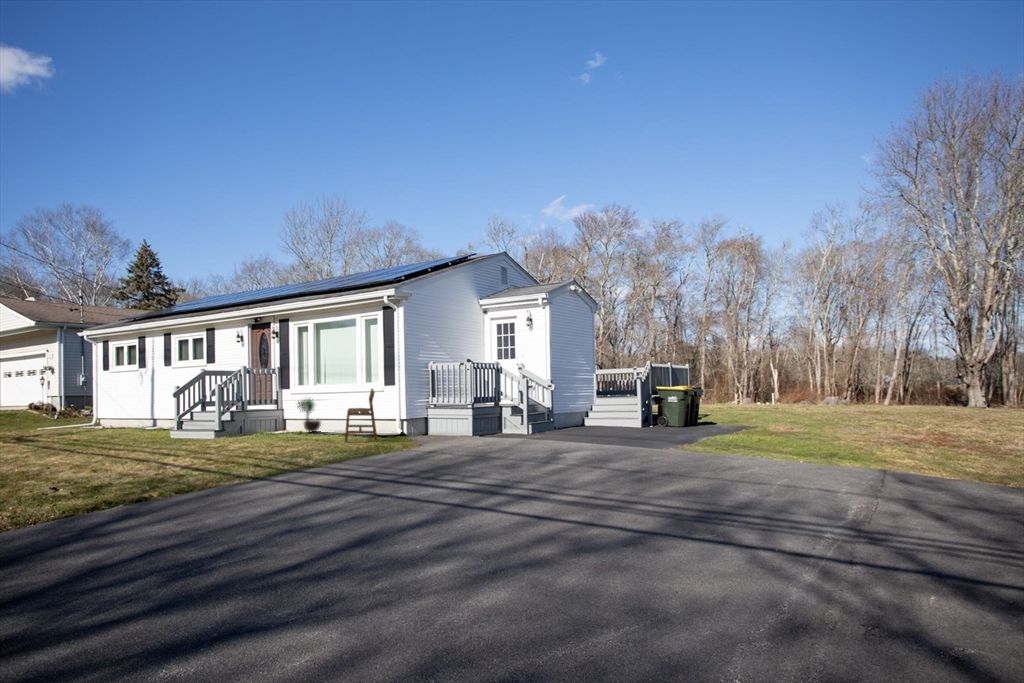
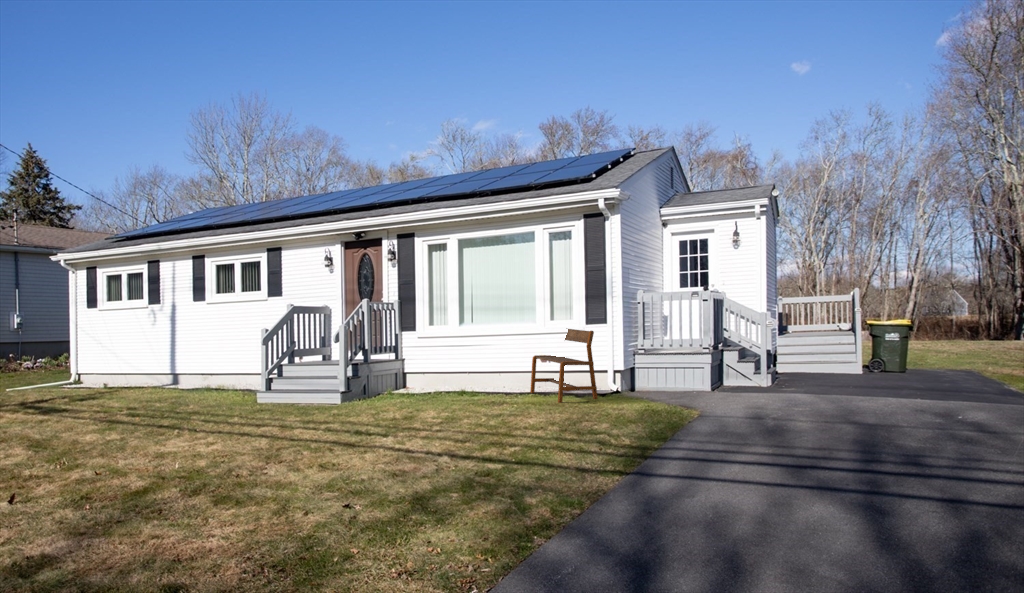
potted tree: present [298,399,321,432] -> none [448,338,481,390]

